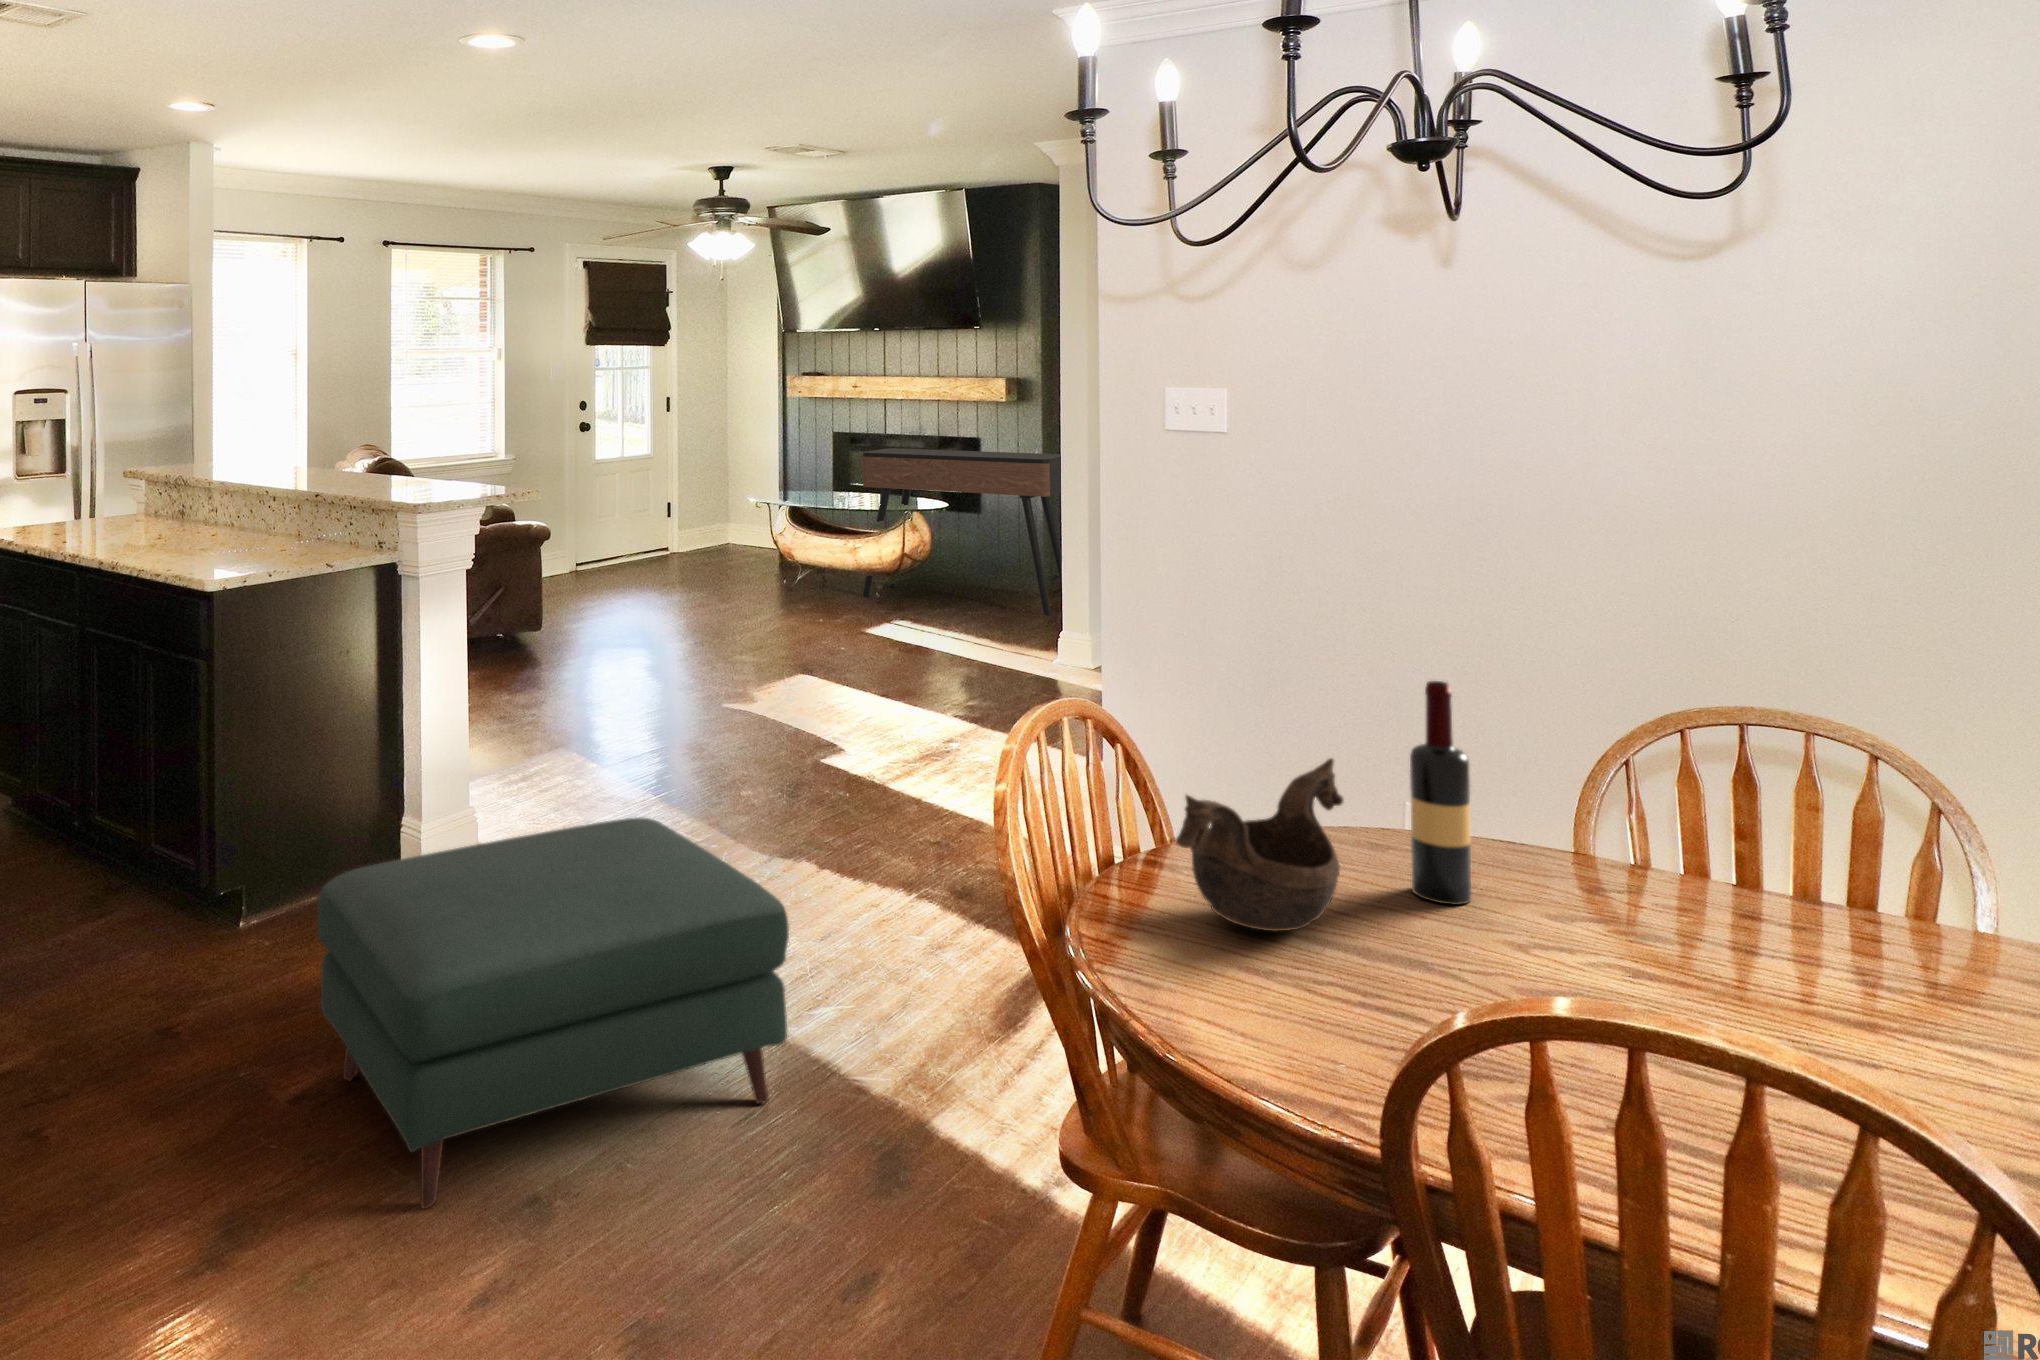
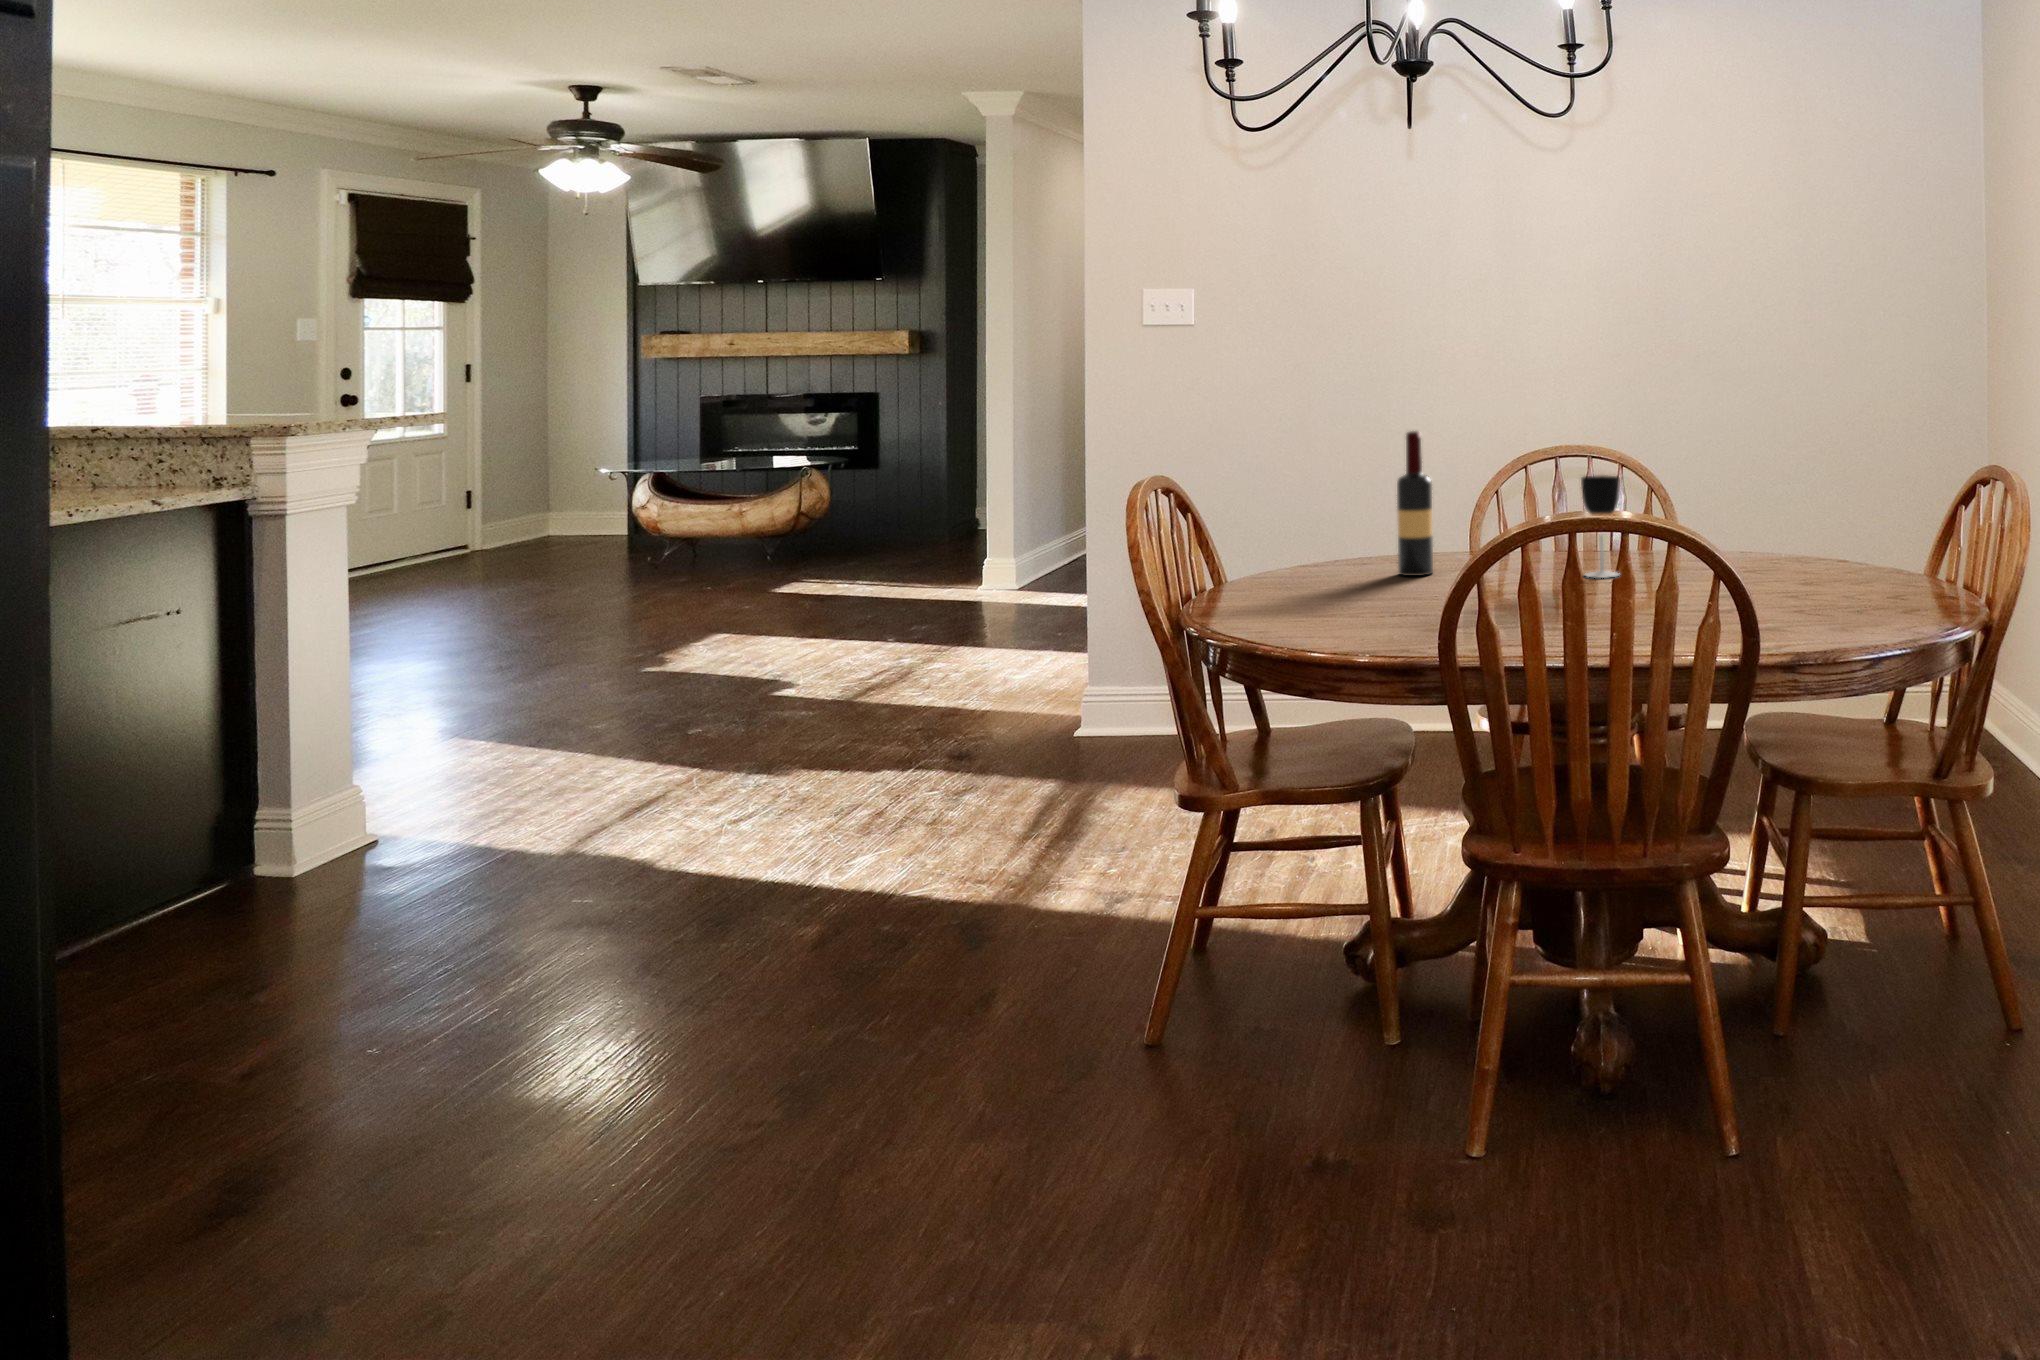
console table: present [863,448,1061,615] -> none [754,405,985,567]
decorative bowl: present [1176,758,1343,931] -> none [1273,487,1370,599]
wine glass: none [1750,814,1837,1010] -> present [1581,475,1620,578]
ottoman: present [318,818,789,1208] -> none [282,701,882,1081]

